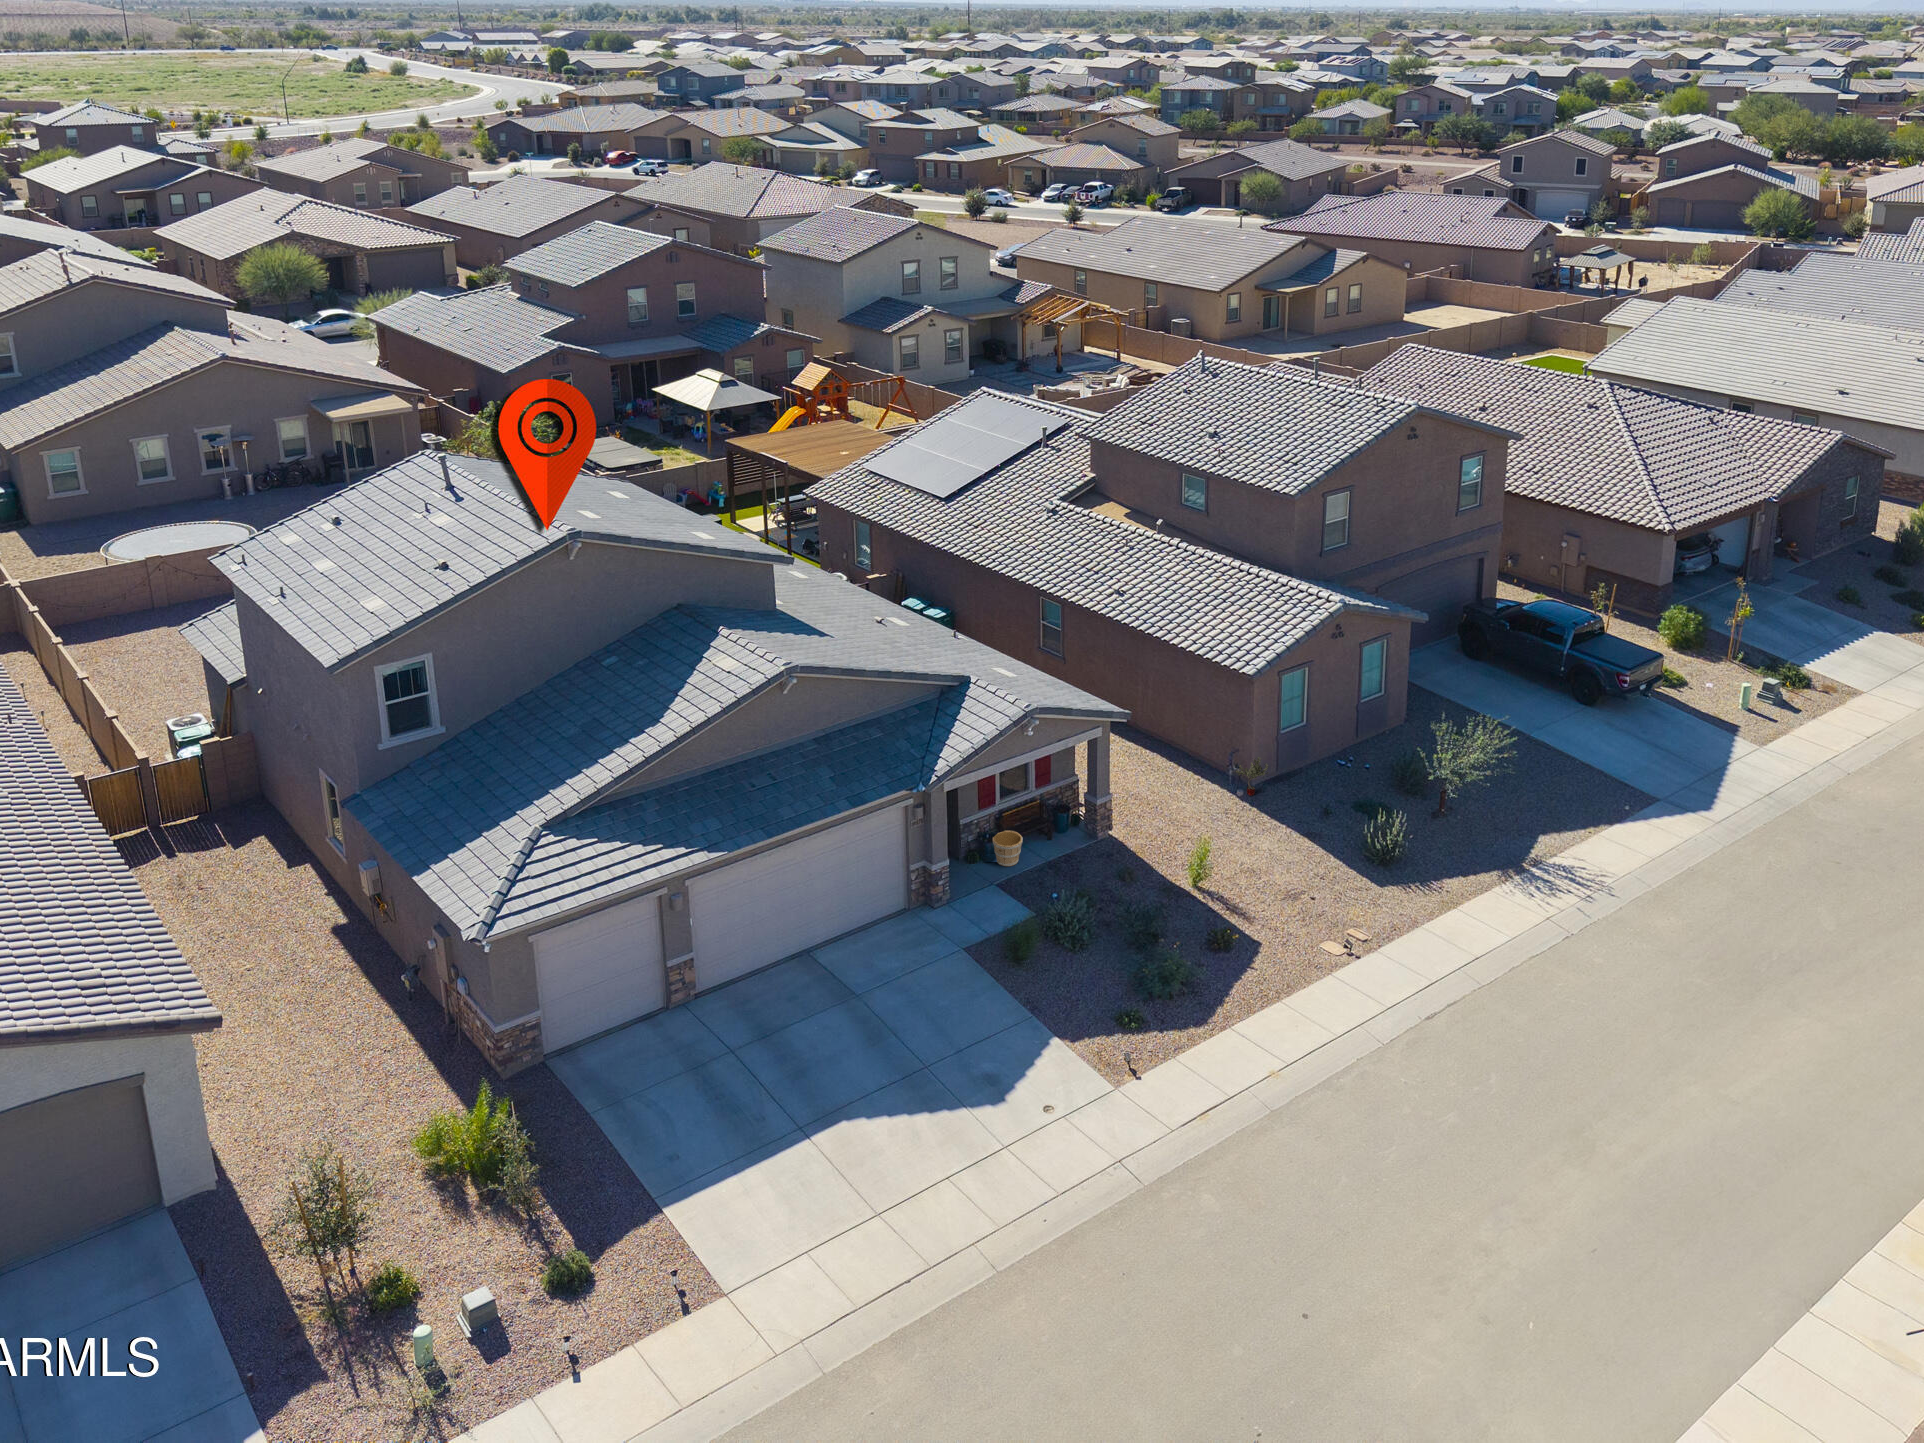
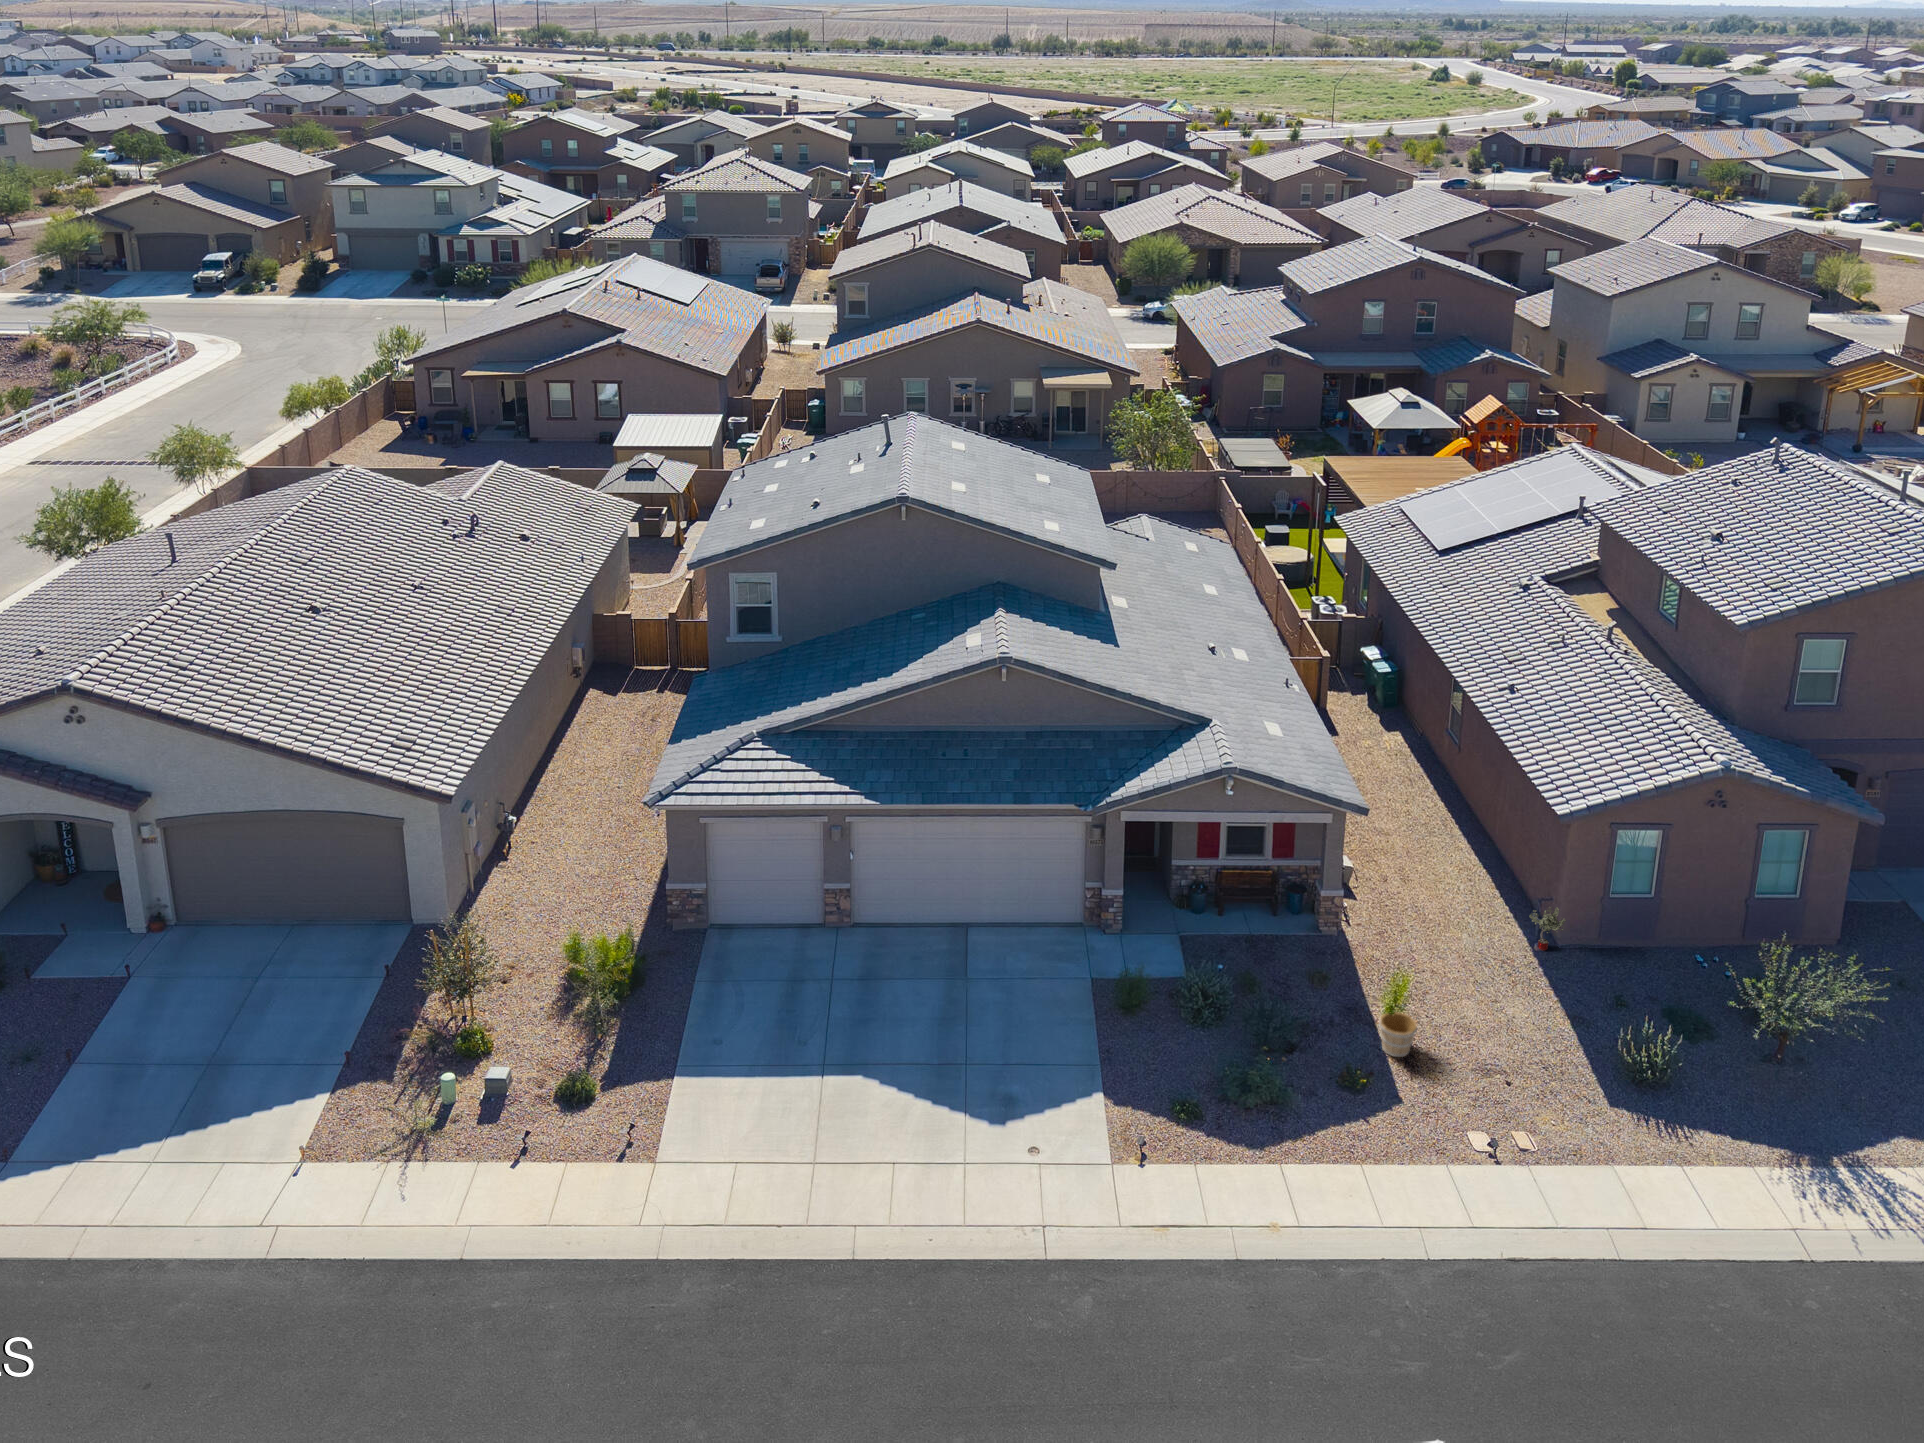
wooden bucket: present [993,831,1023,866] -> present [1379,1013,1417,1057]

